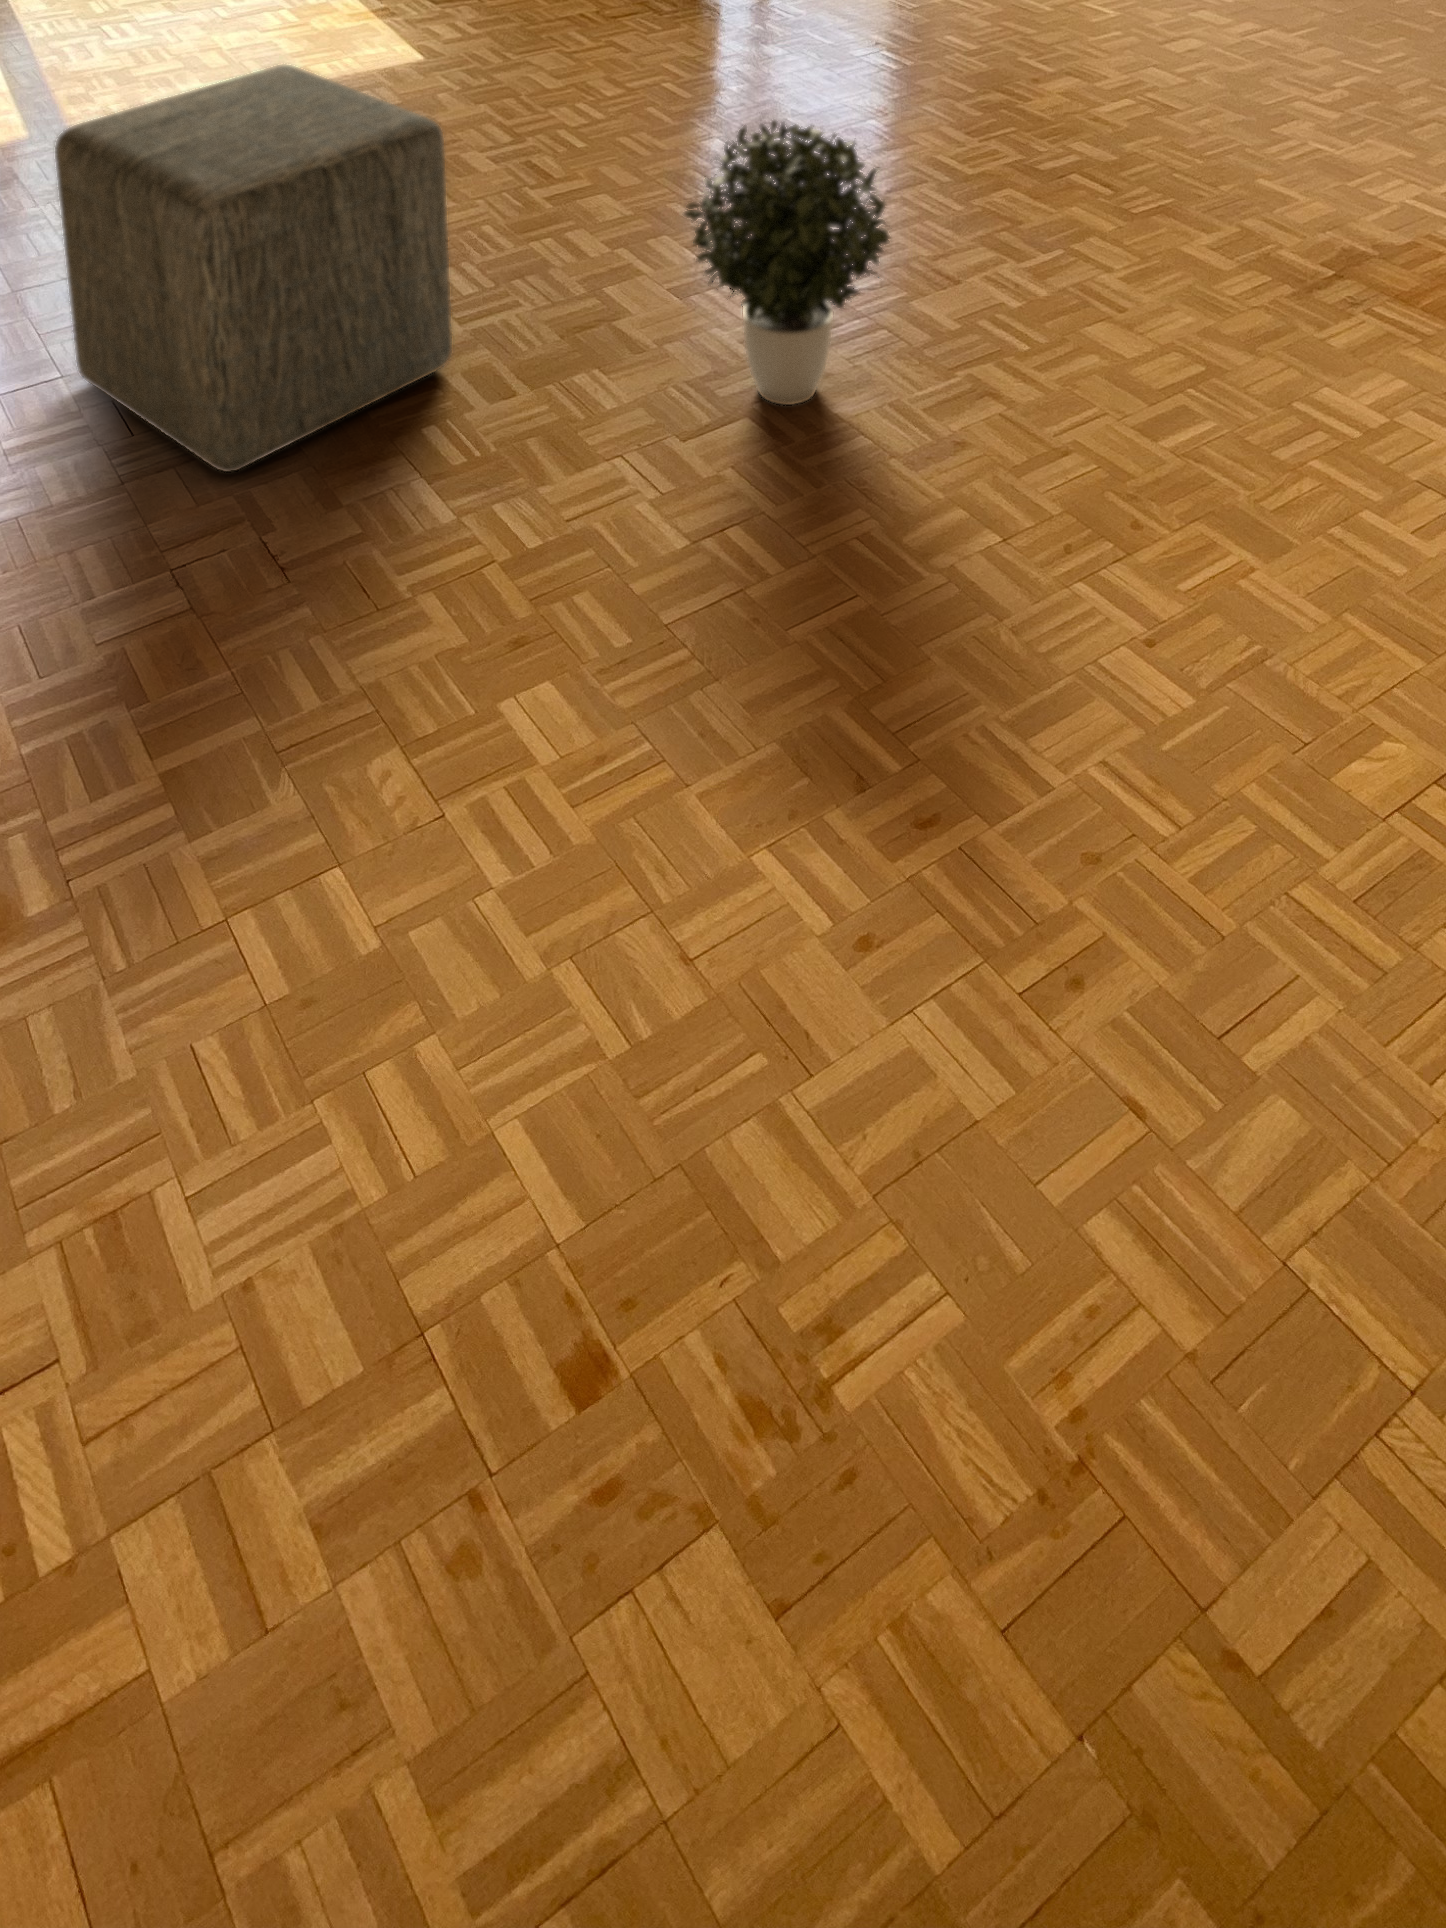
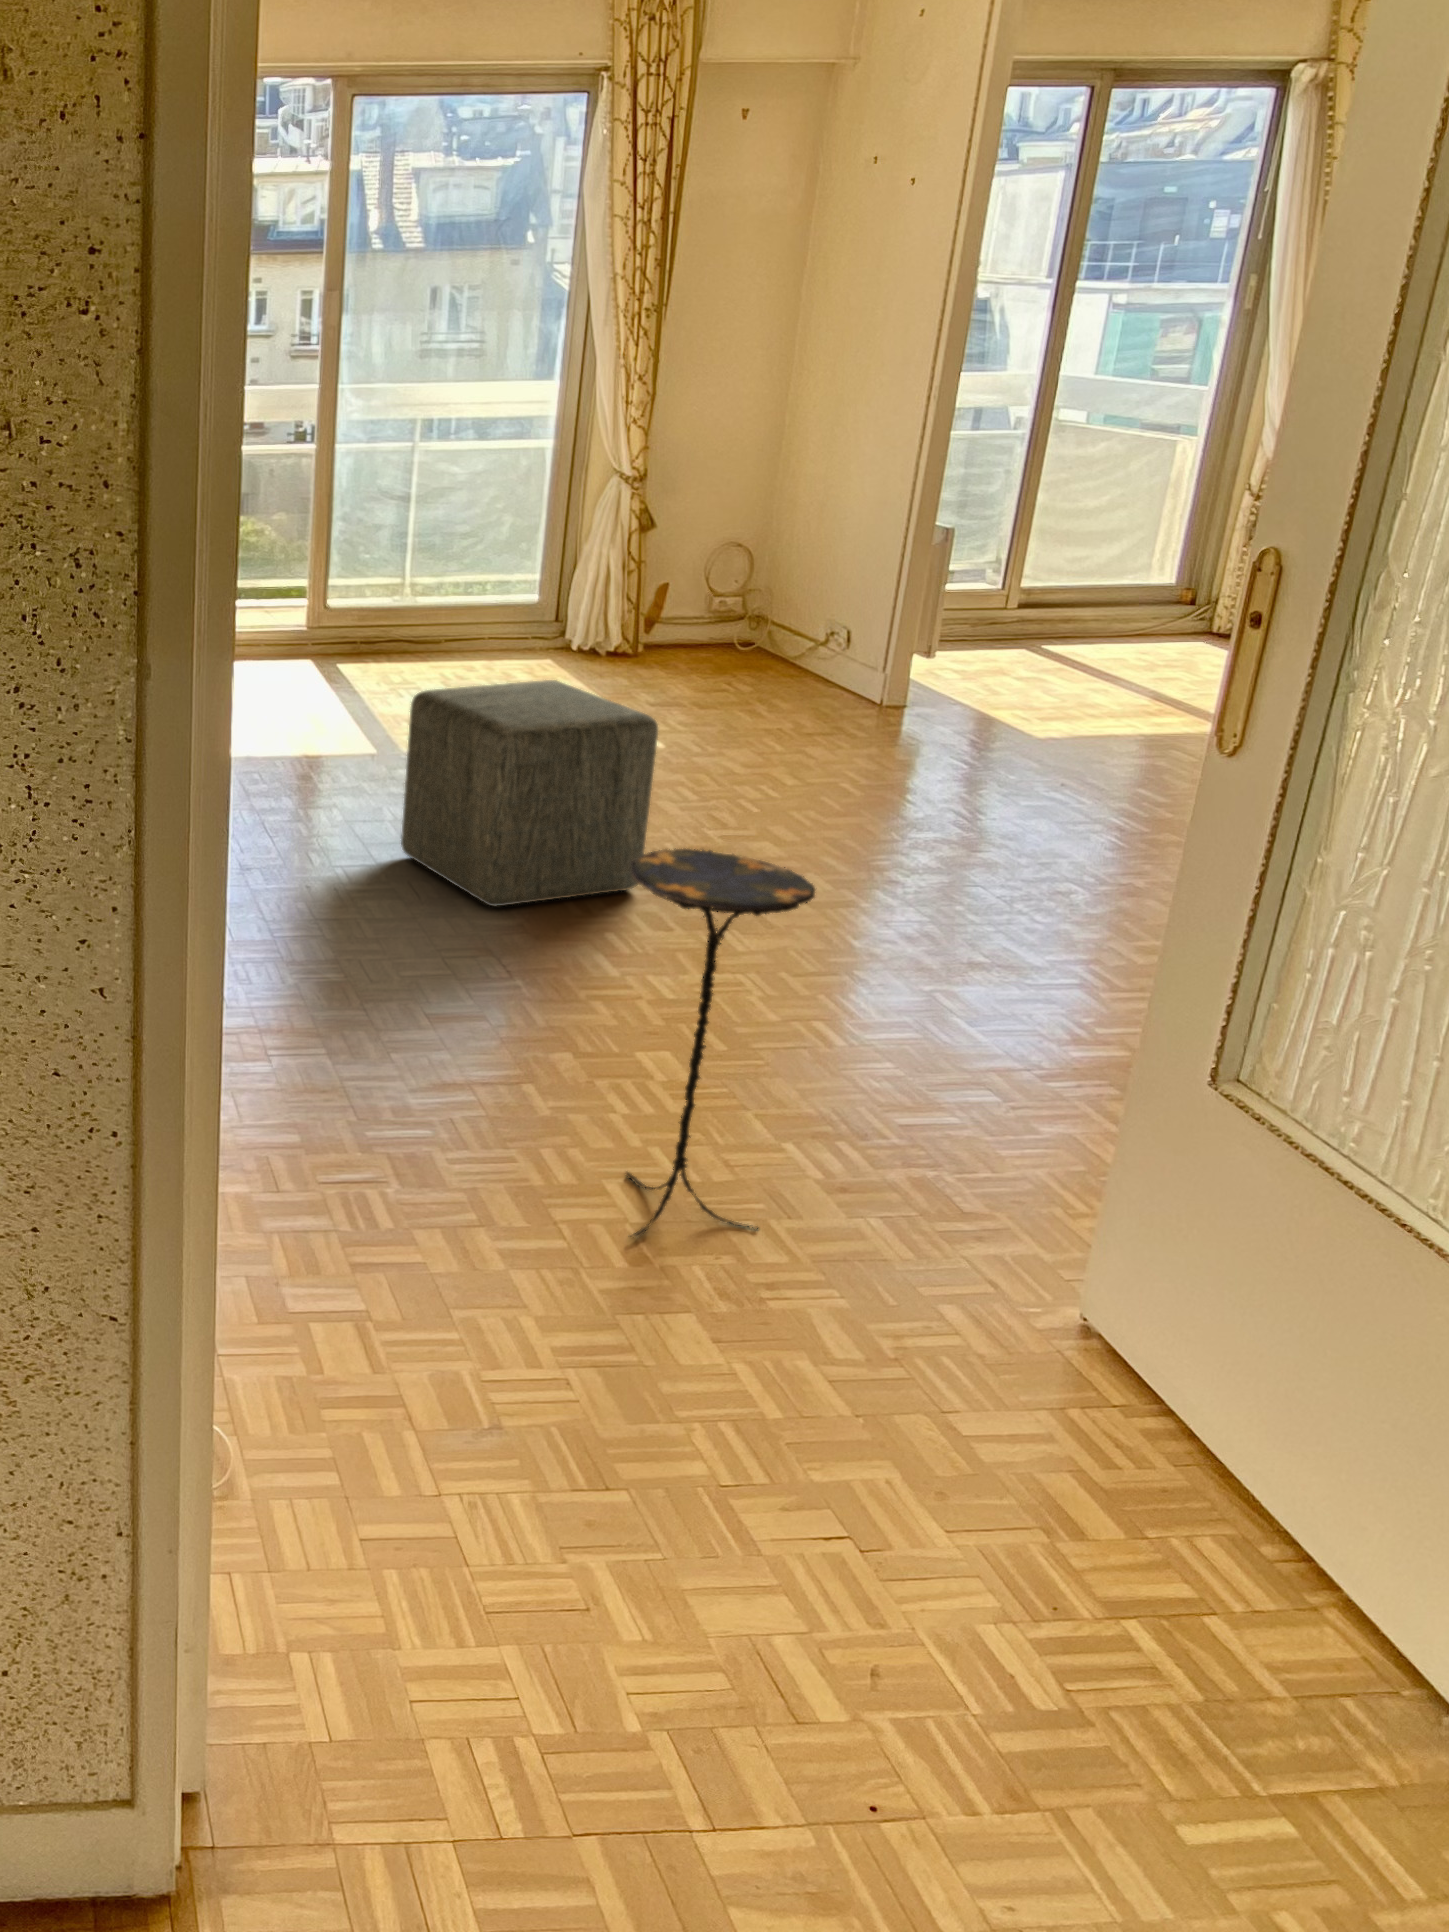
potted plant: present [684,120,889,405] -> none [822,747,987,952]
side table: none [436,633,834,1599] -> present [626,848,815,1237]

